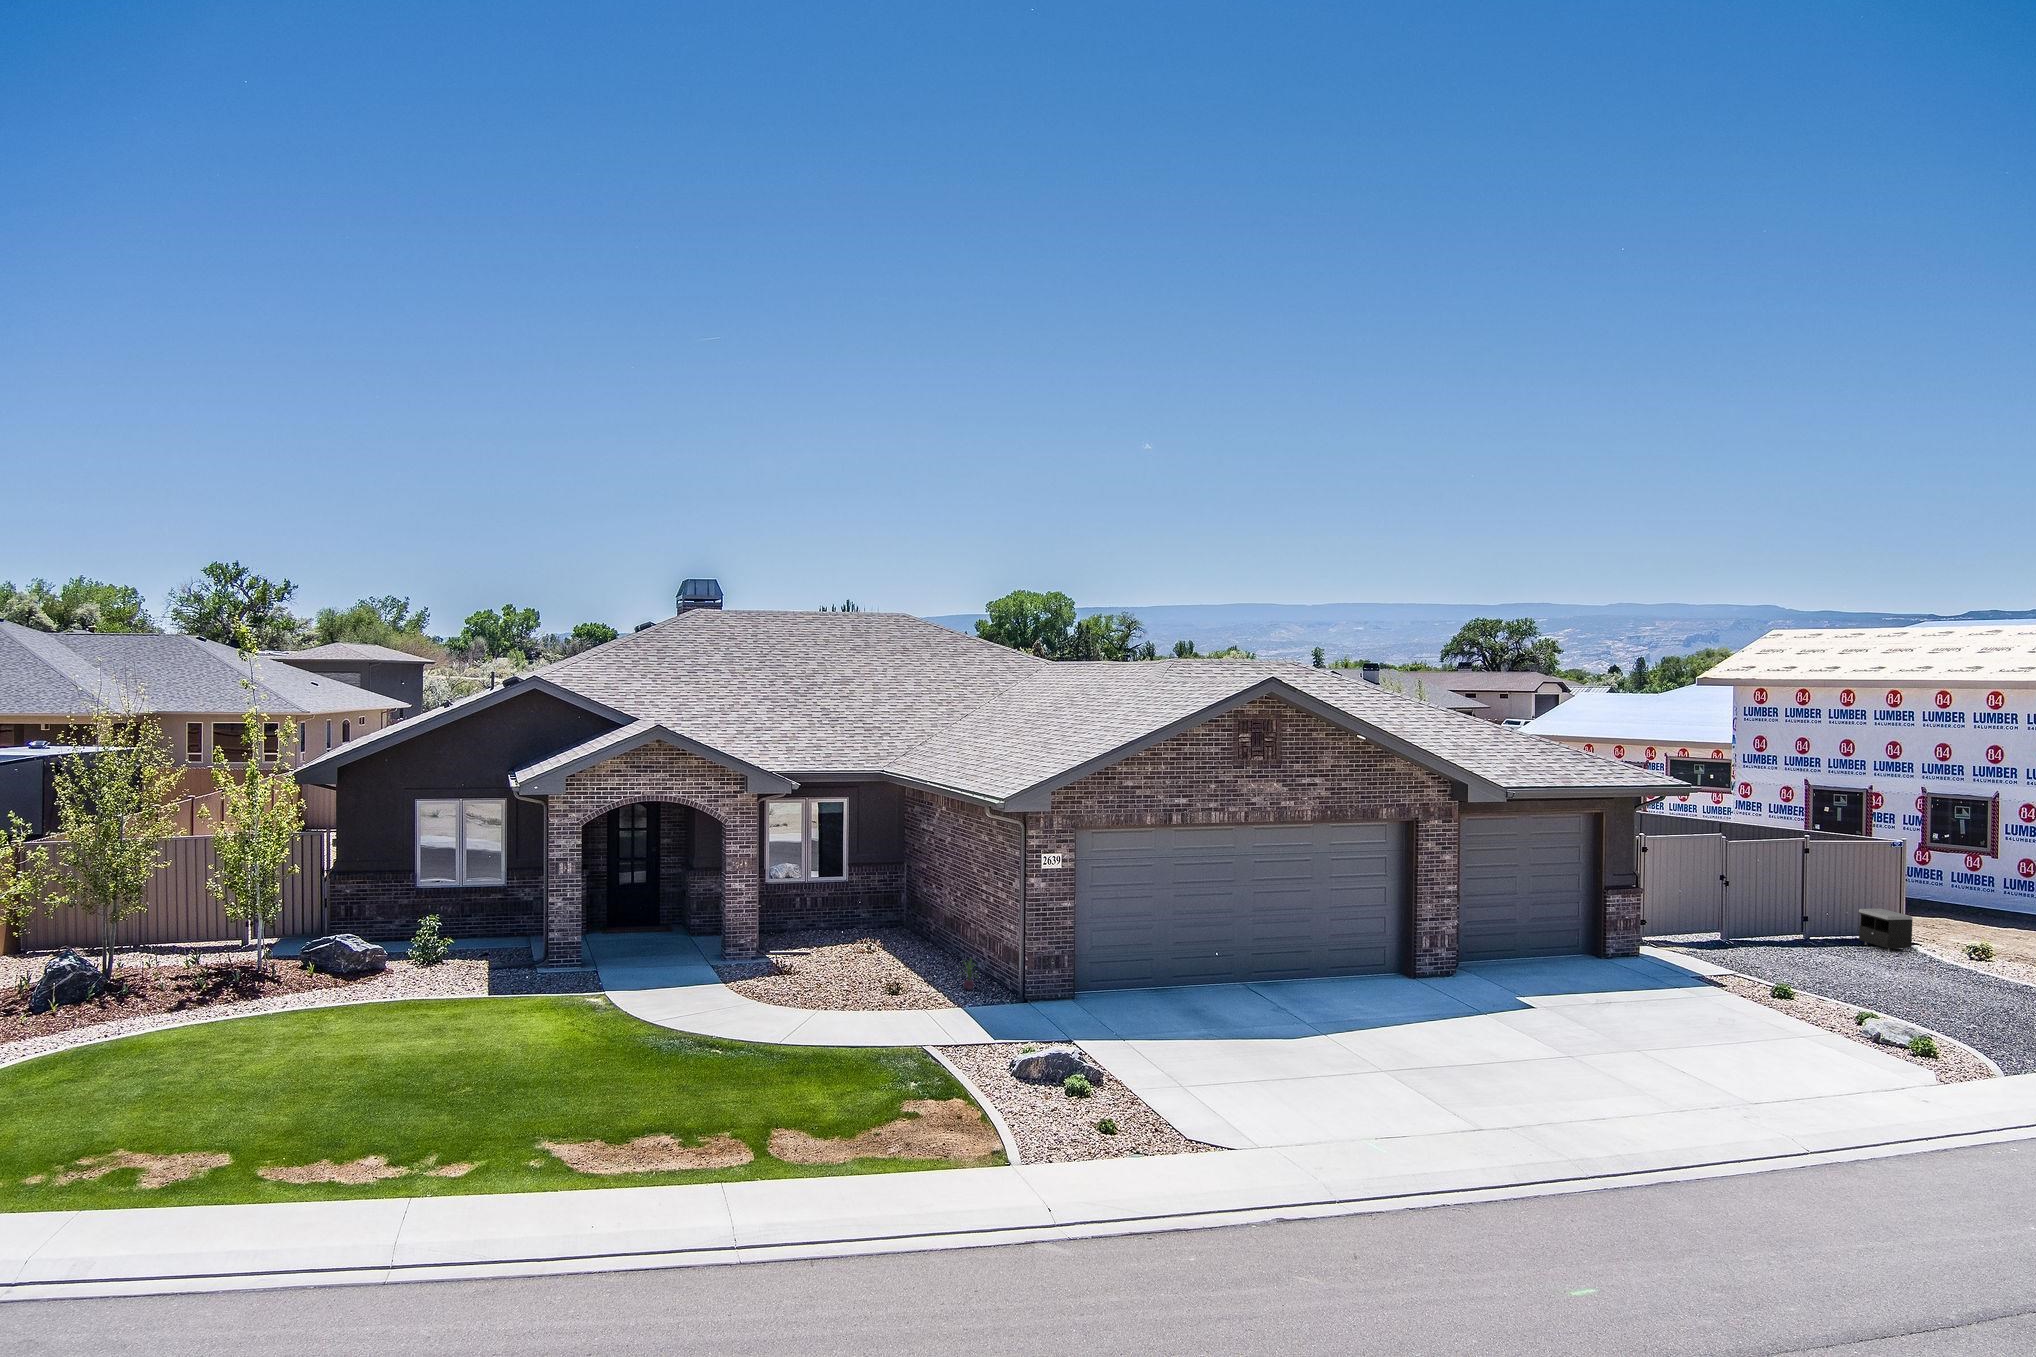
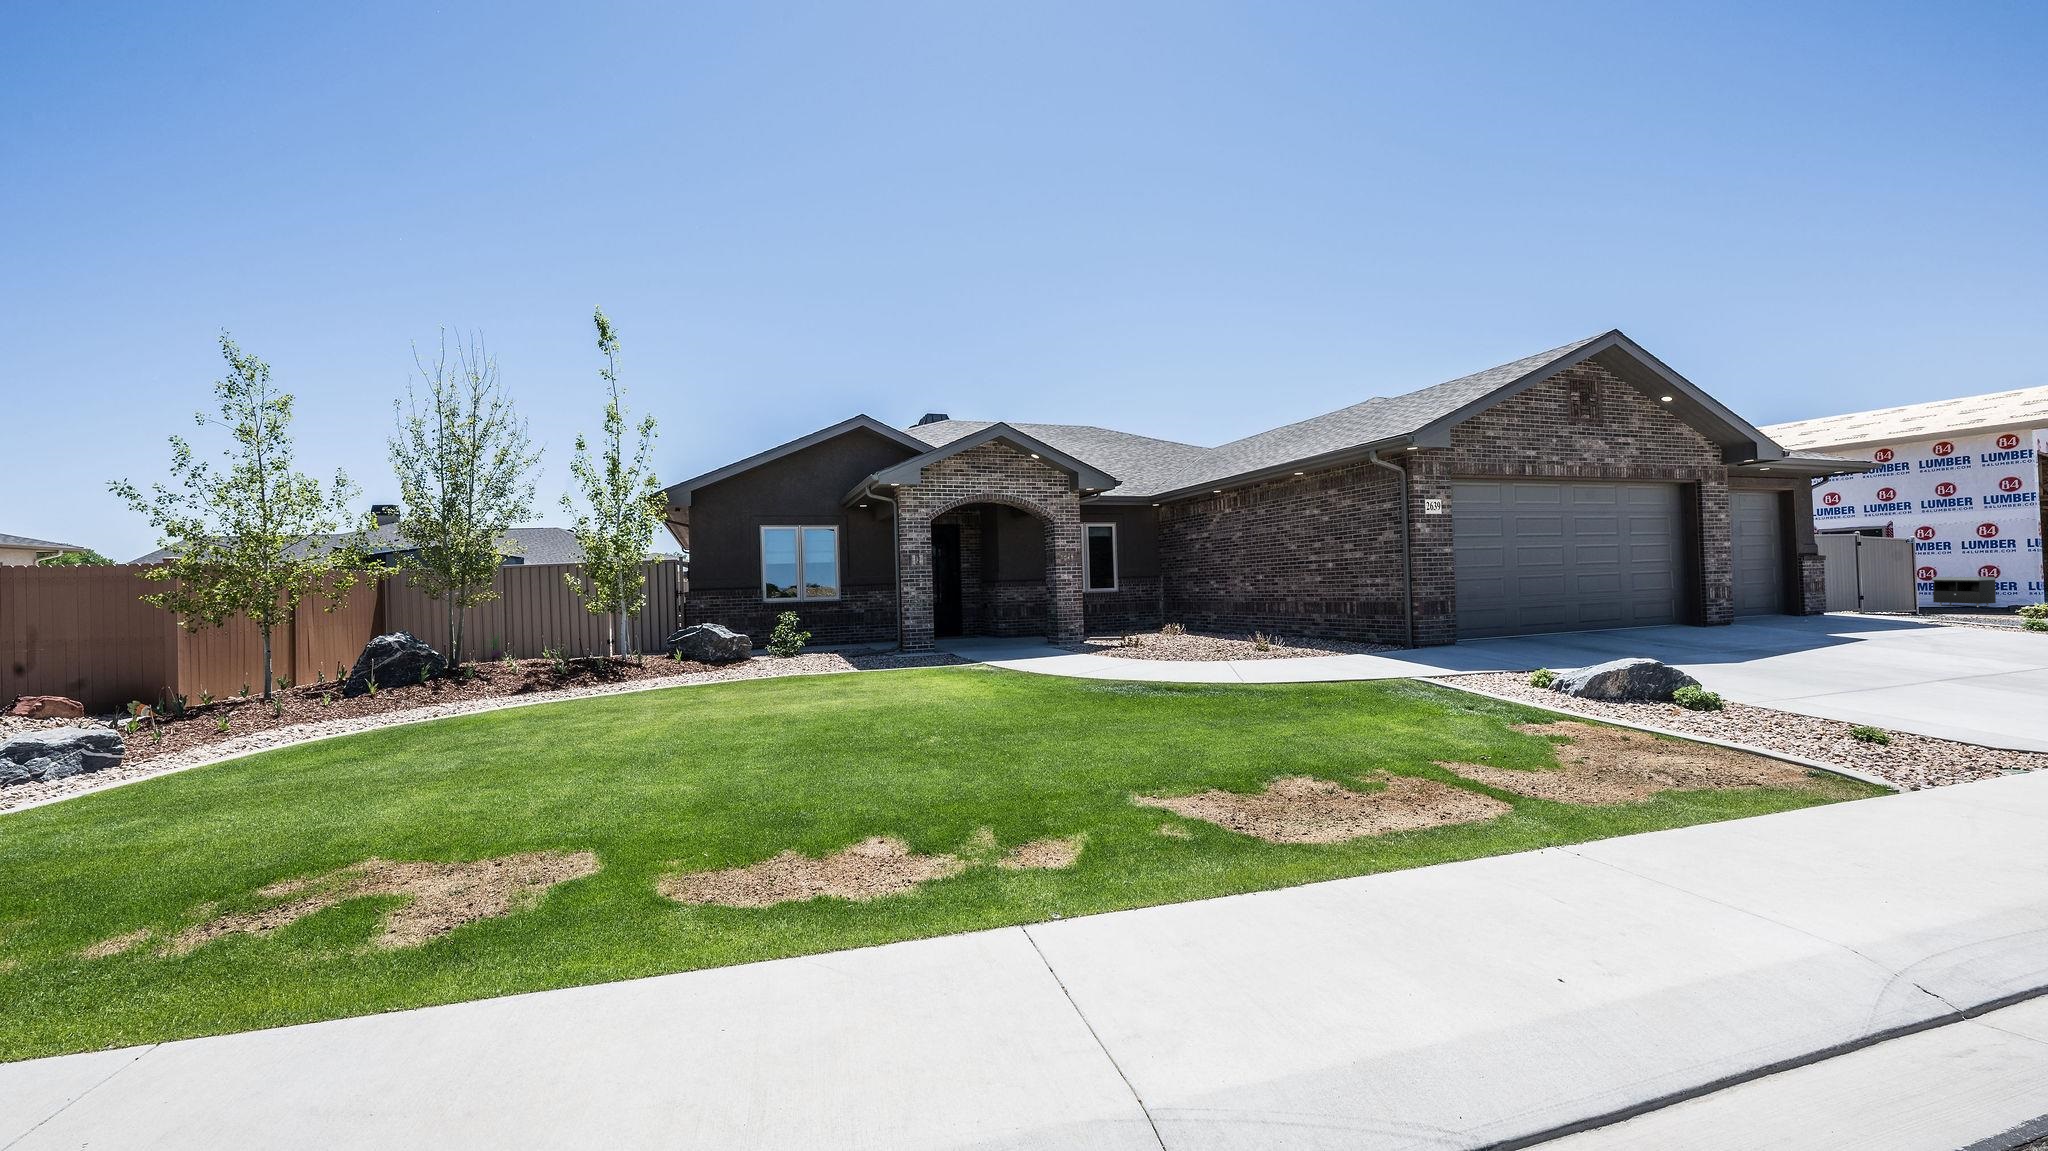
decorative plant: present [964,960,974,989] -> present [491,636,502,658]

